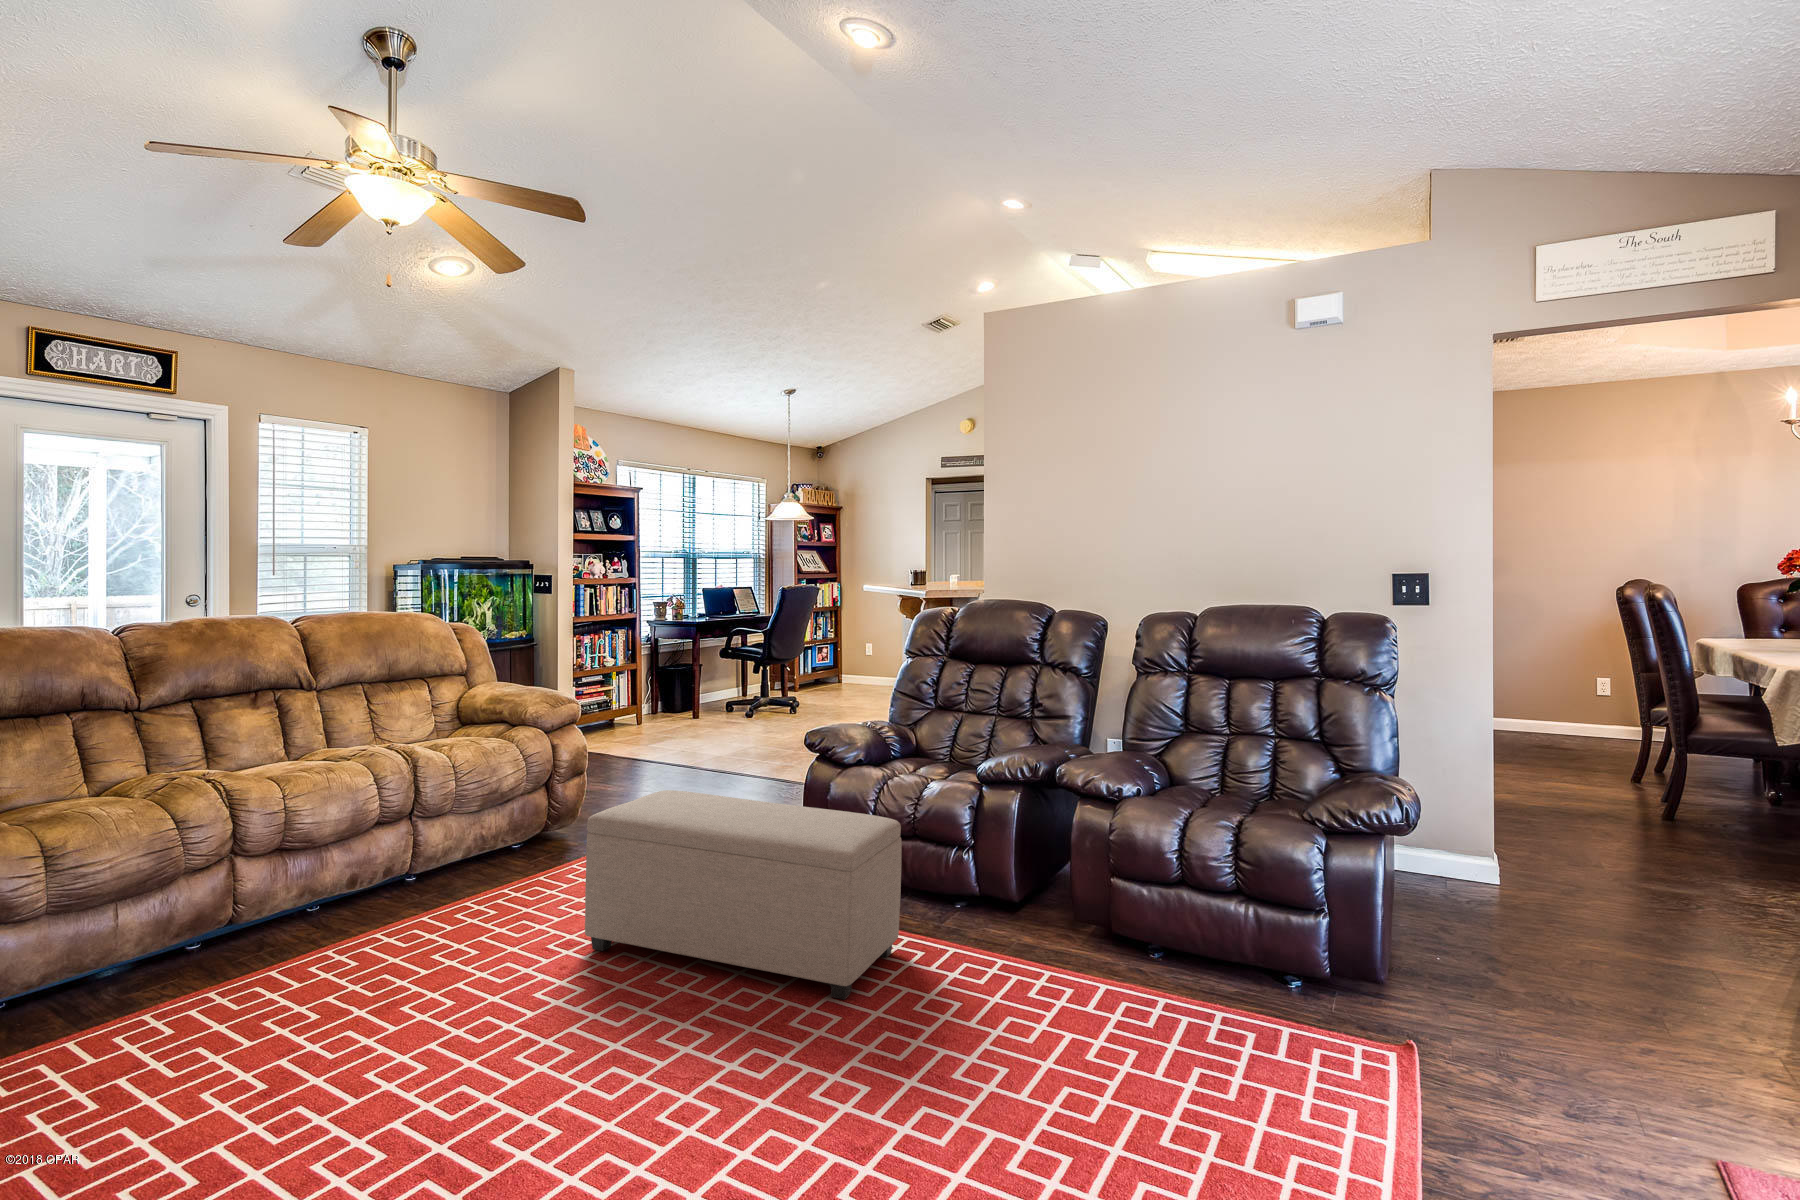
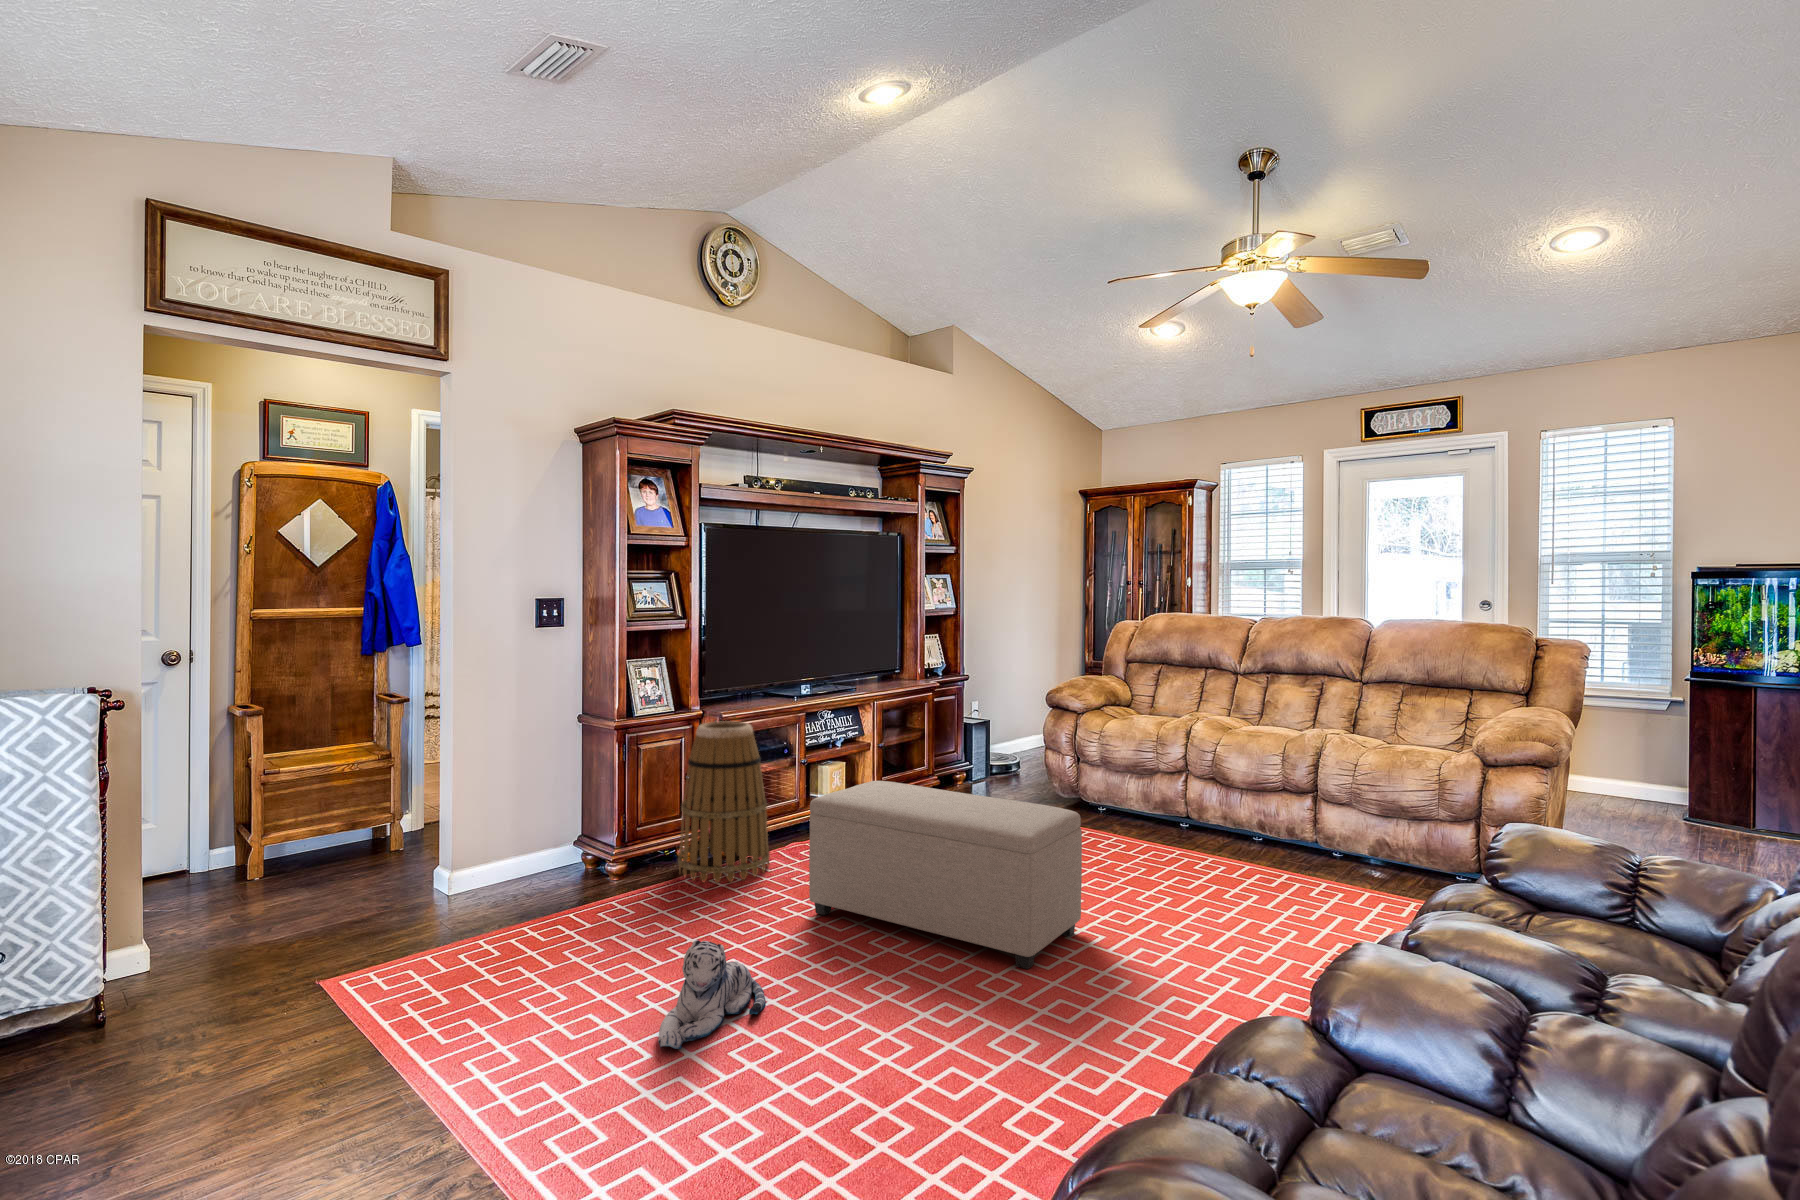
basket: none [415,723,532,919] -> present [678,721,770,883]
plush toy: none [394,1002,536,1145] -> present [658,940,766,1049]

